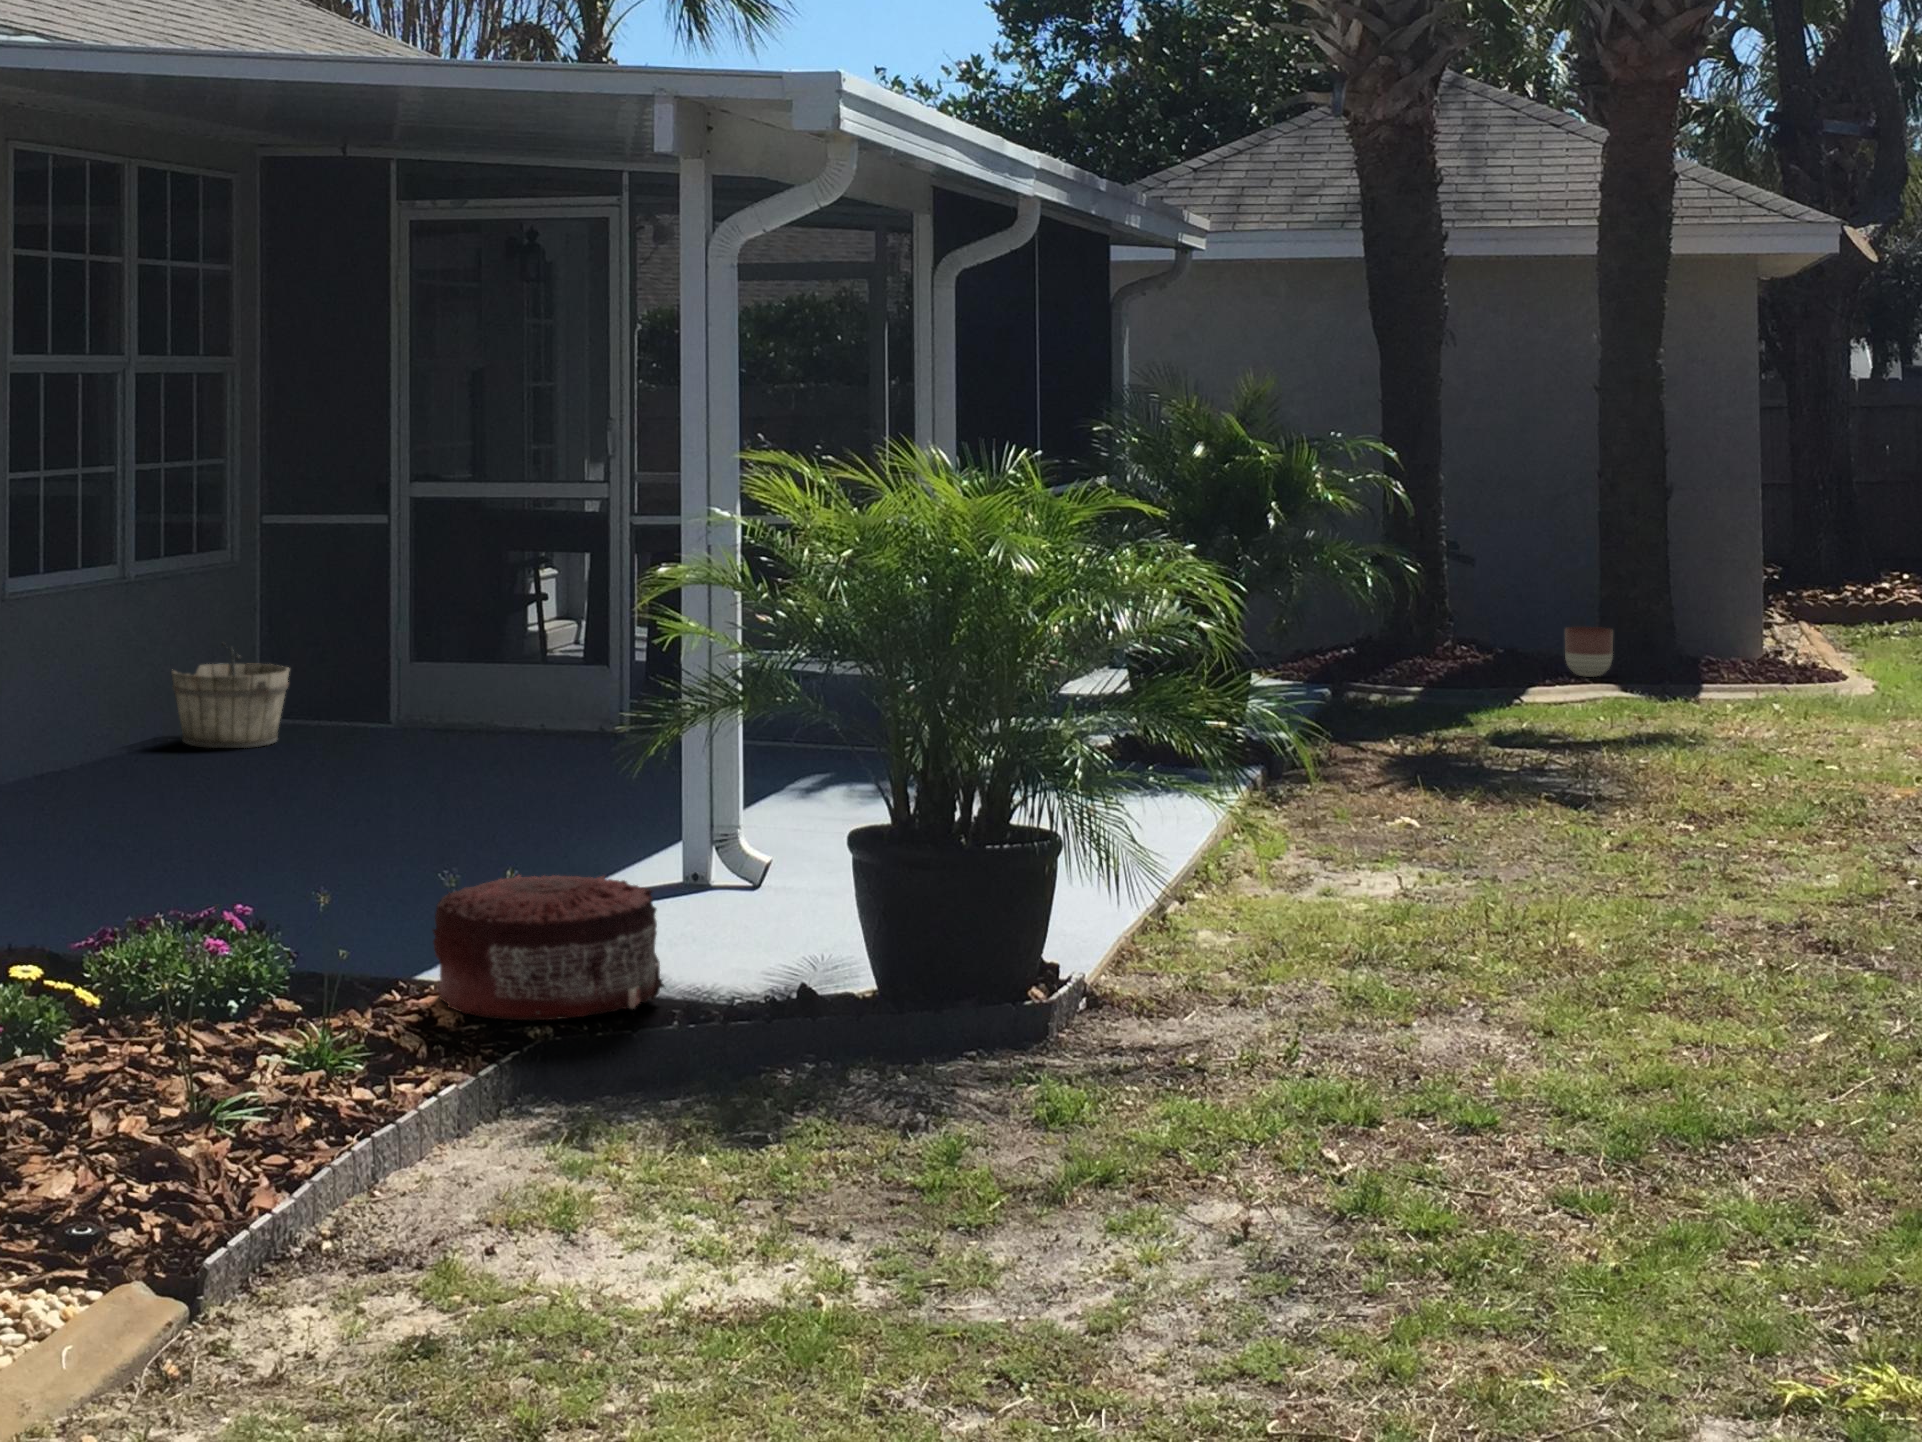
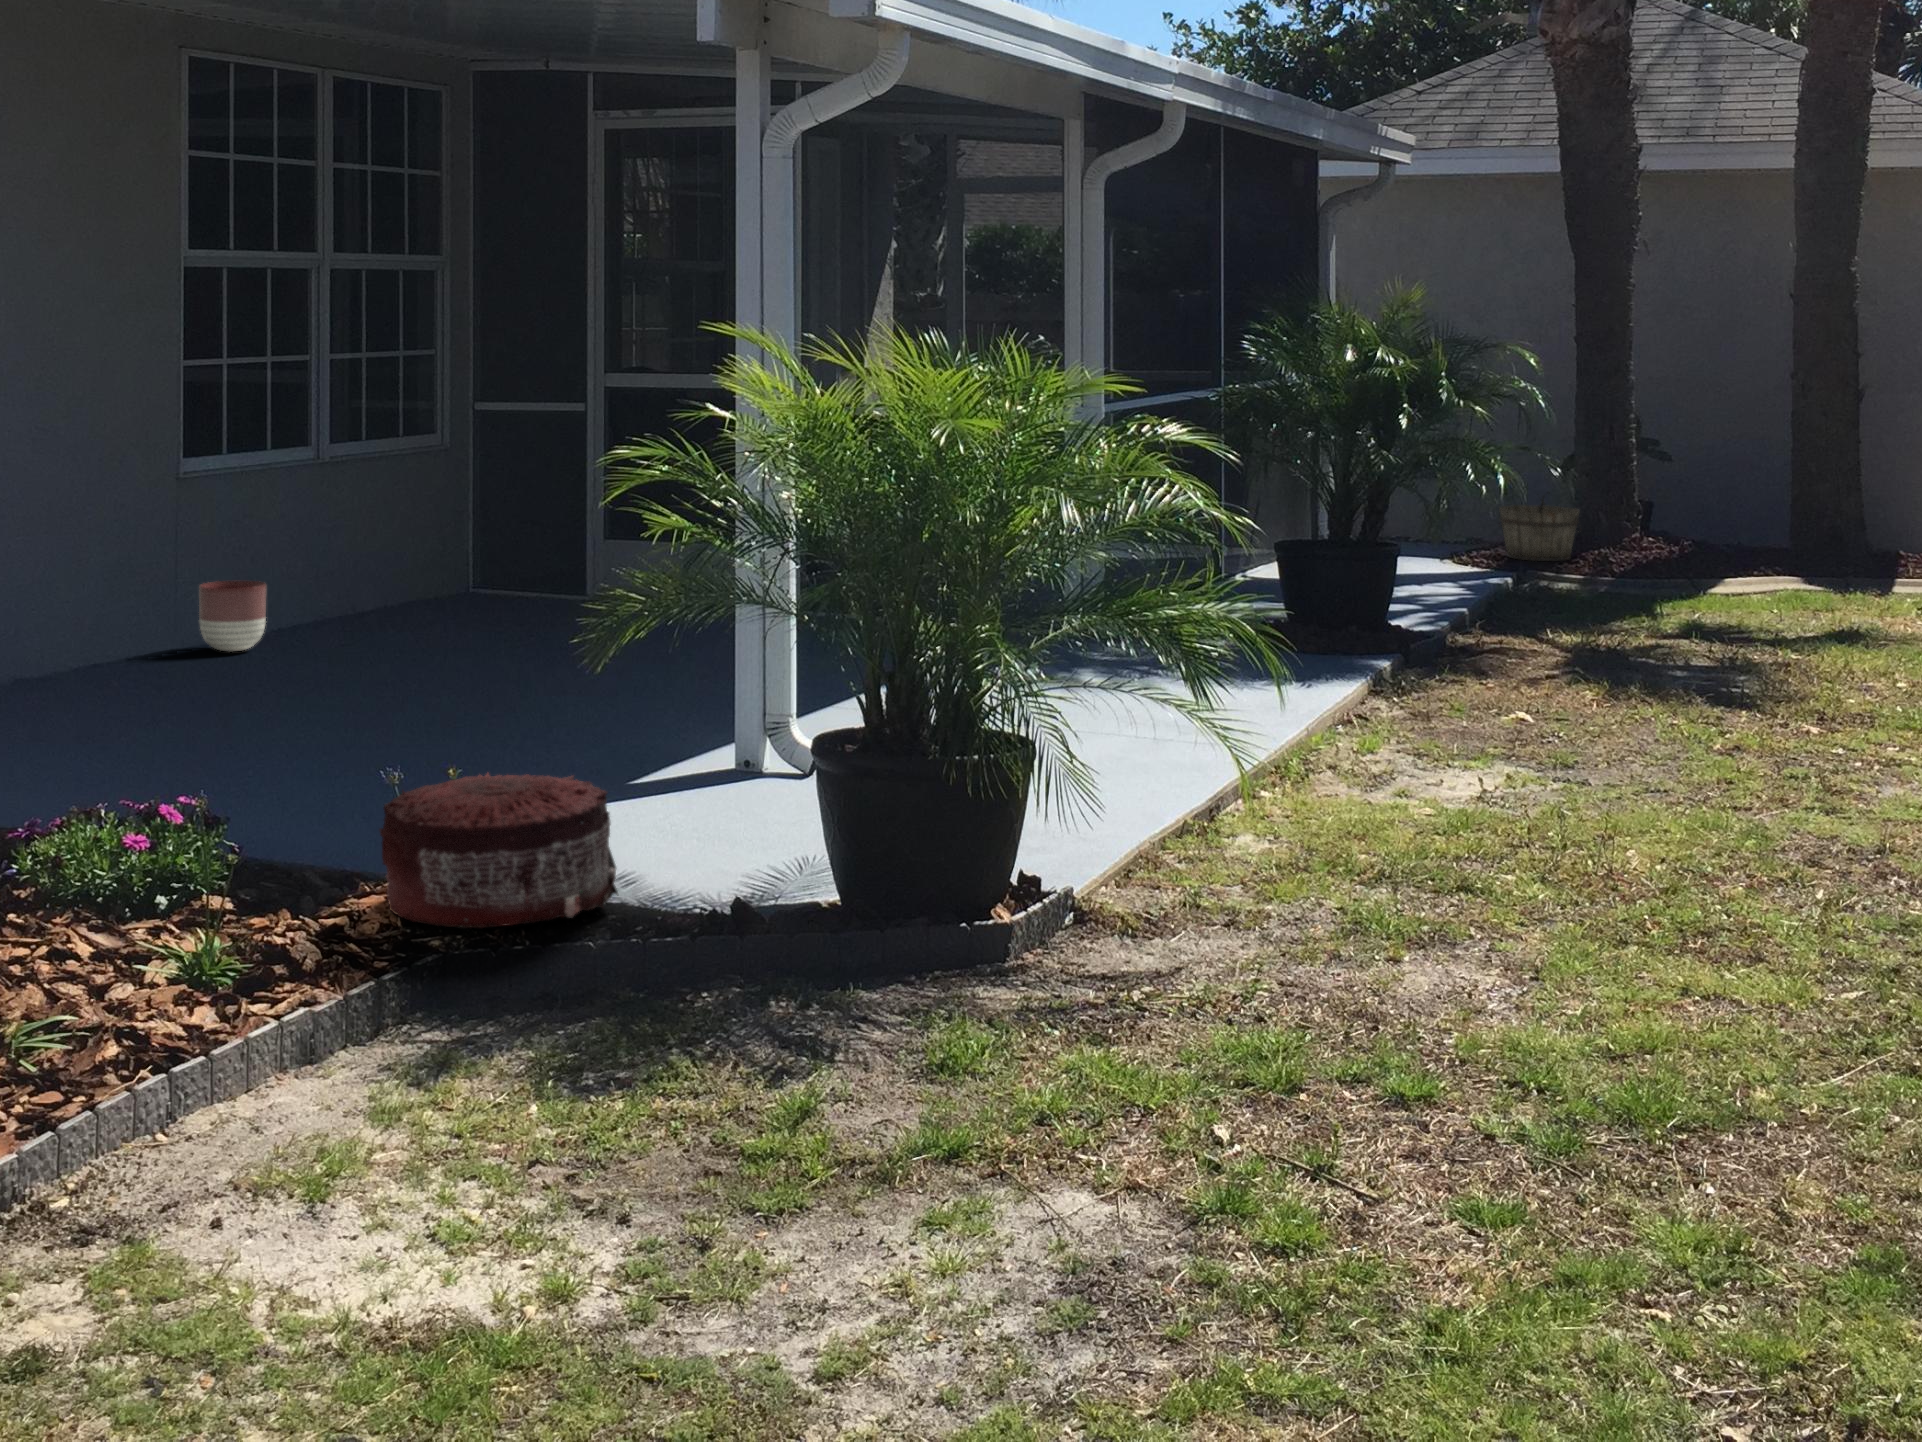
planter: present [1565,627,1613,677] -> present [199,581,266,652]
wooden bucket: present [171,643,289,748] -> present [1499,496,1579,561]

